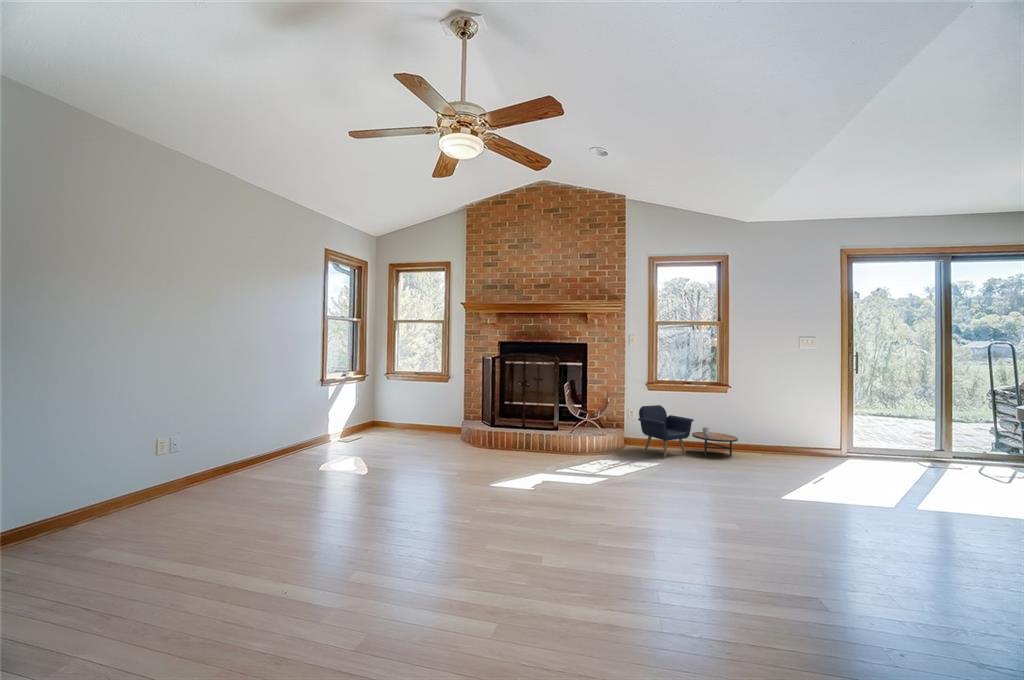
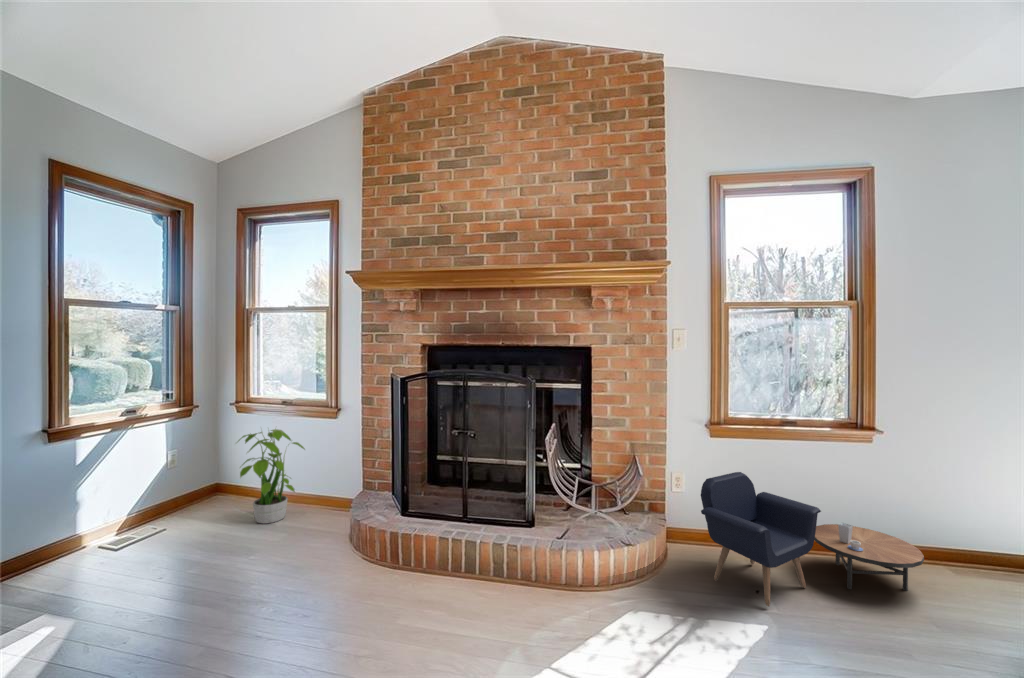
potted plant: none [397,385,430,436] -> present [238,429,305,524]

